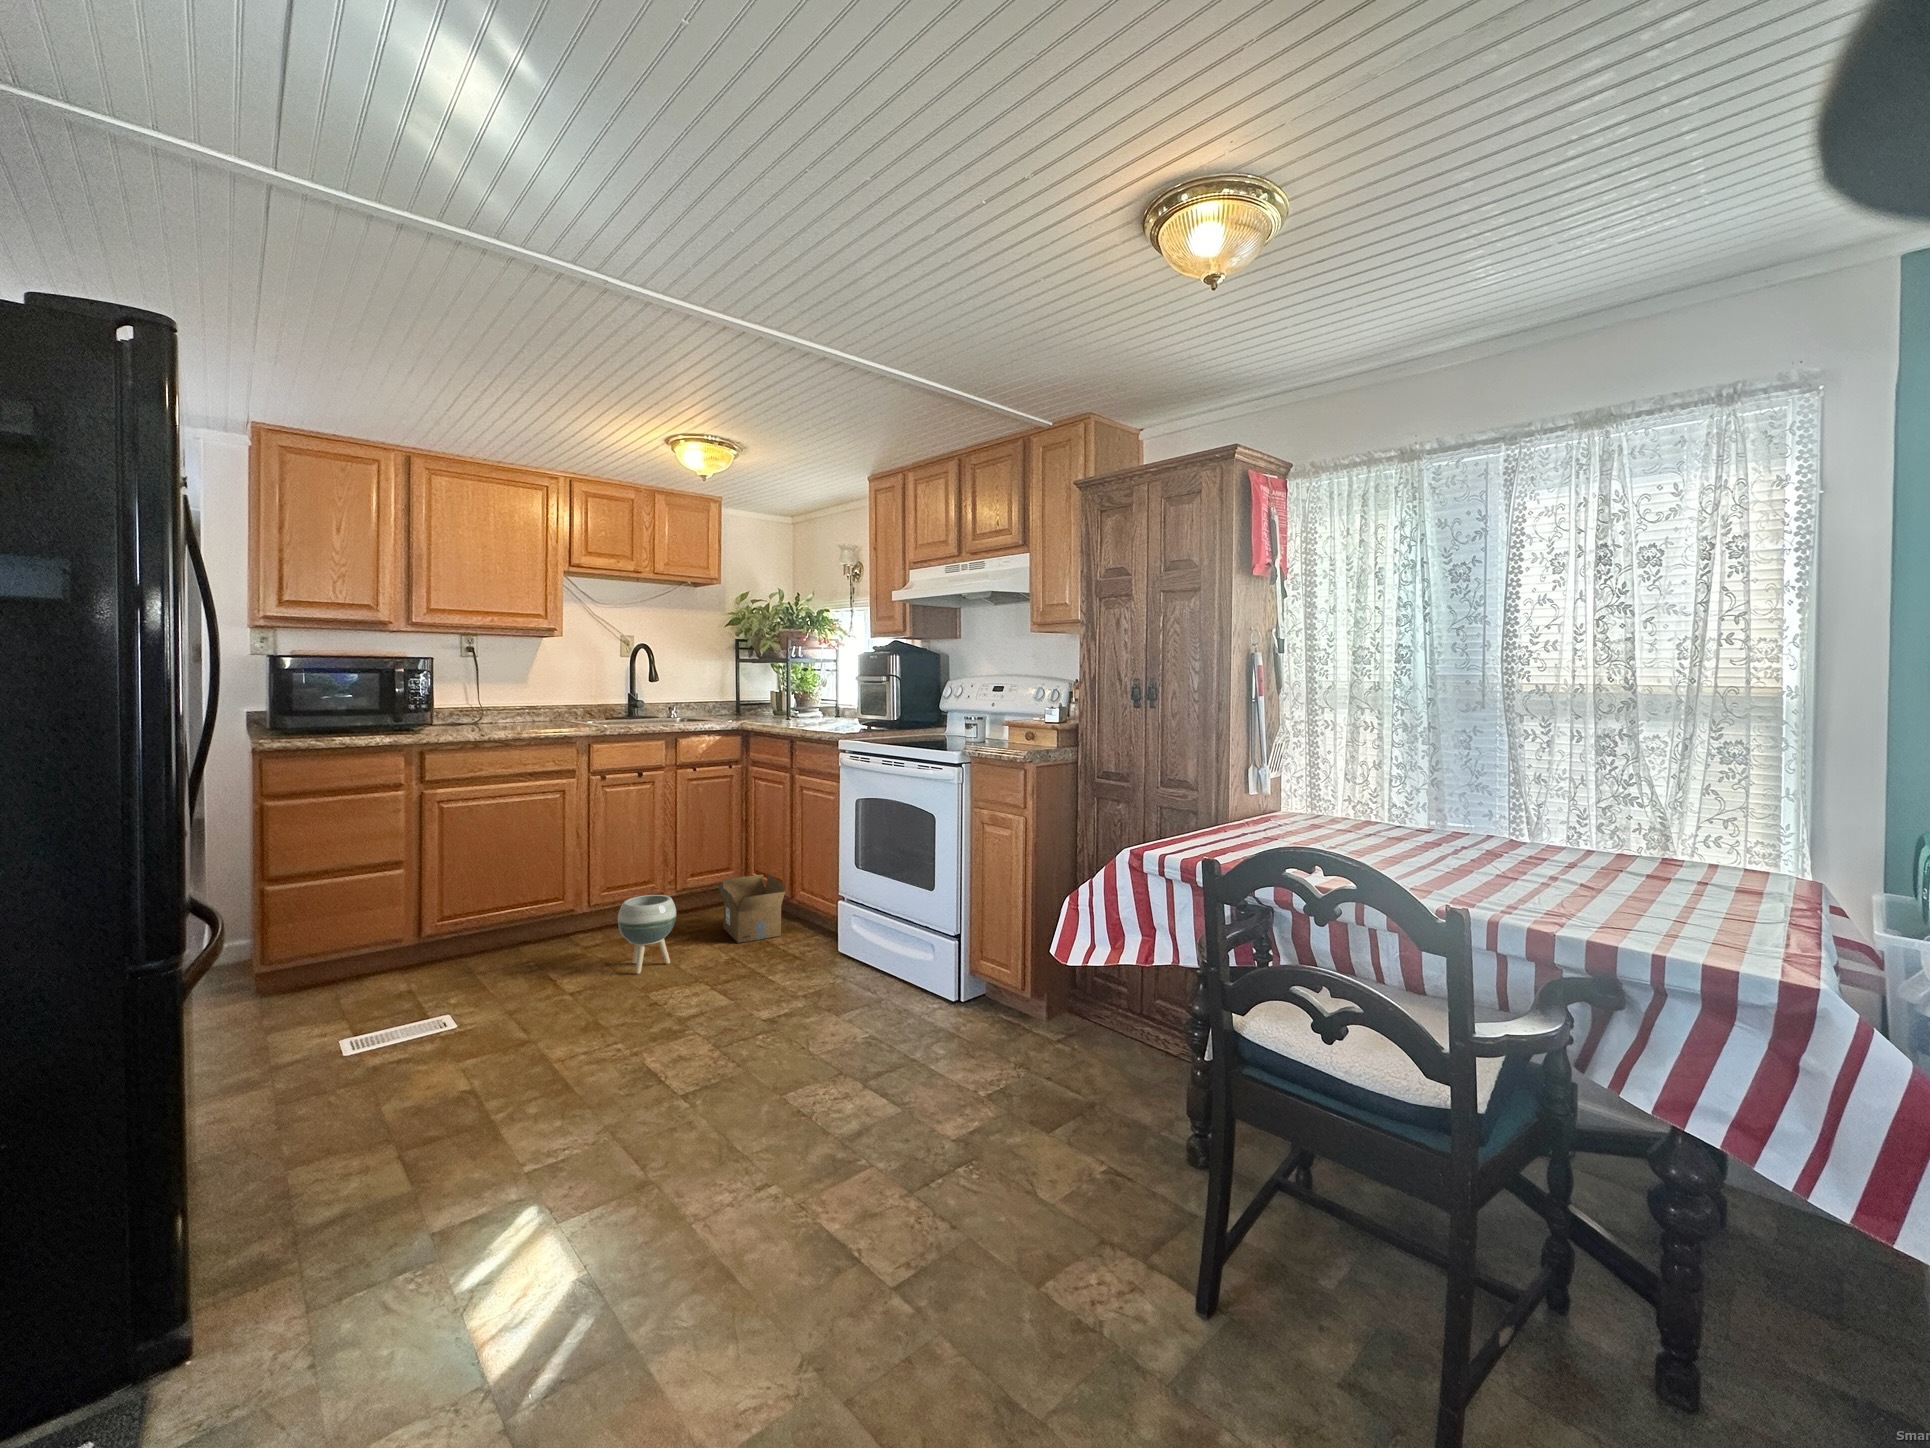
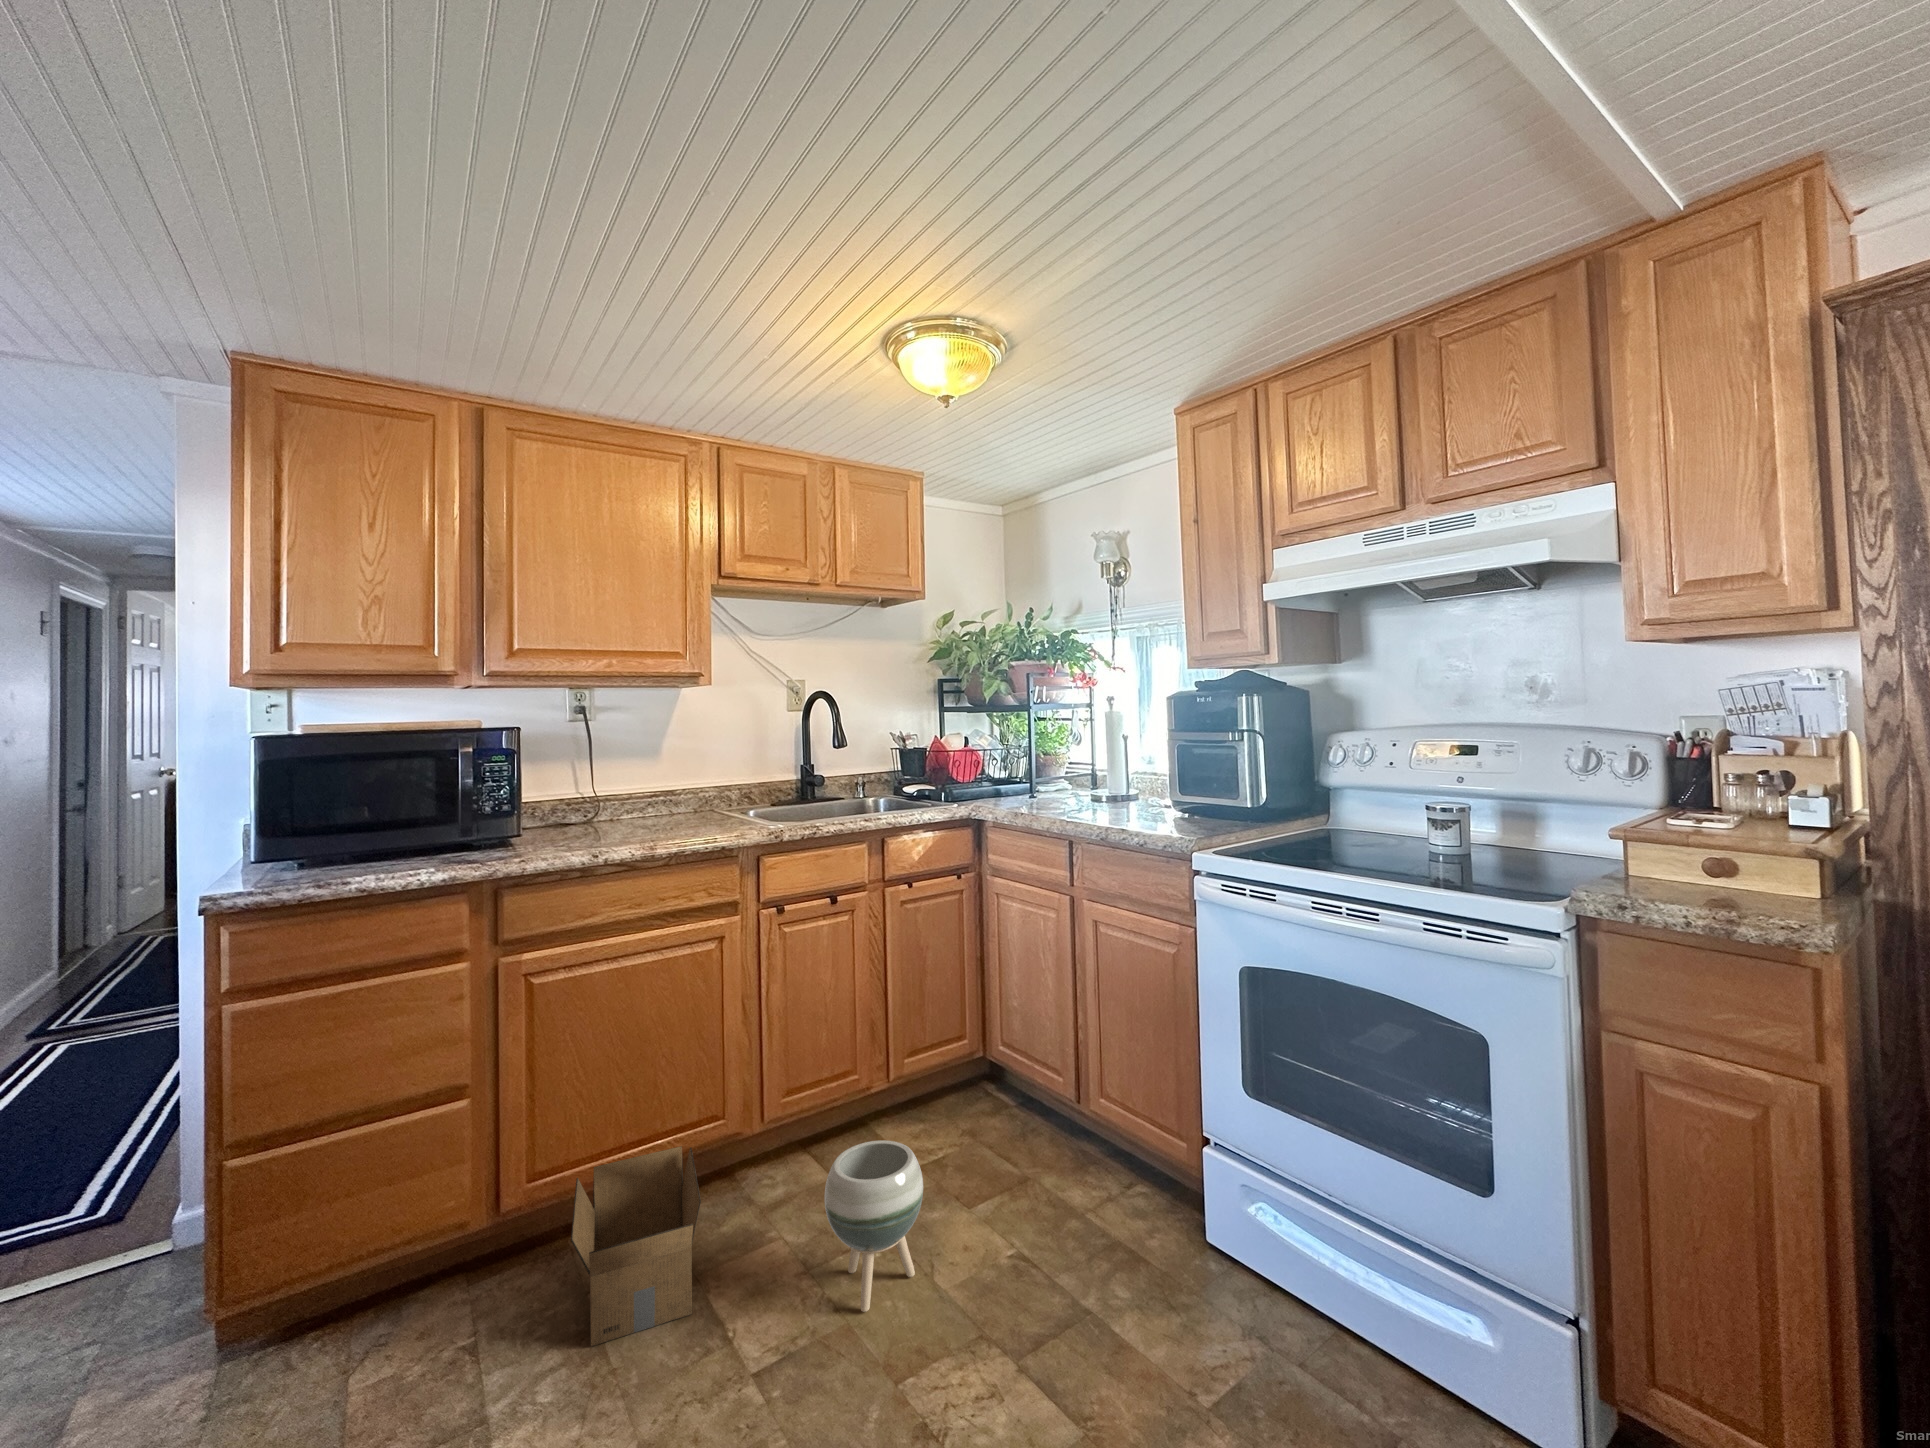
cardboard box: present [717,874,786,943] -> present [571,1146,701,1346]

